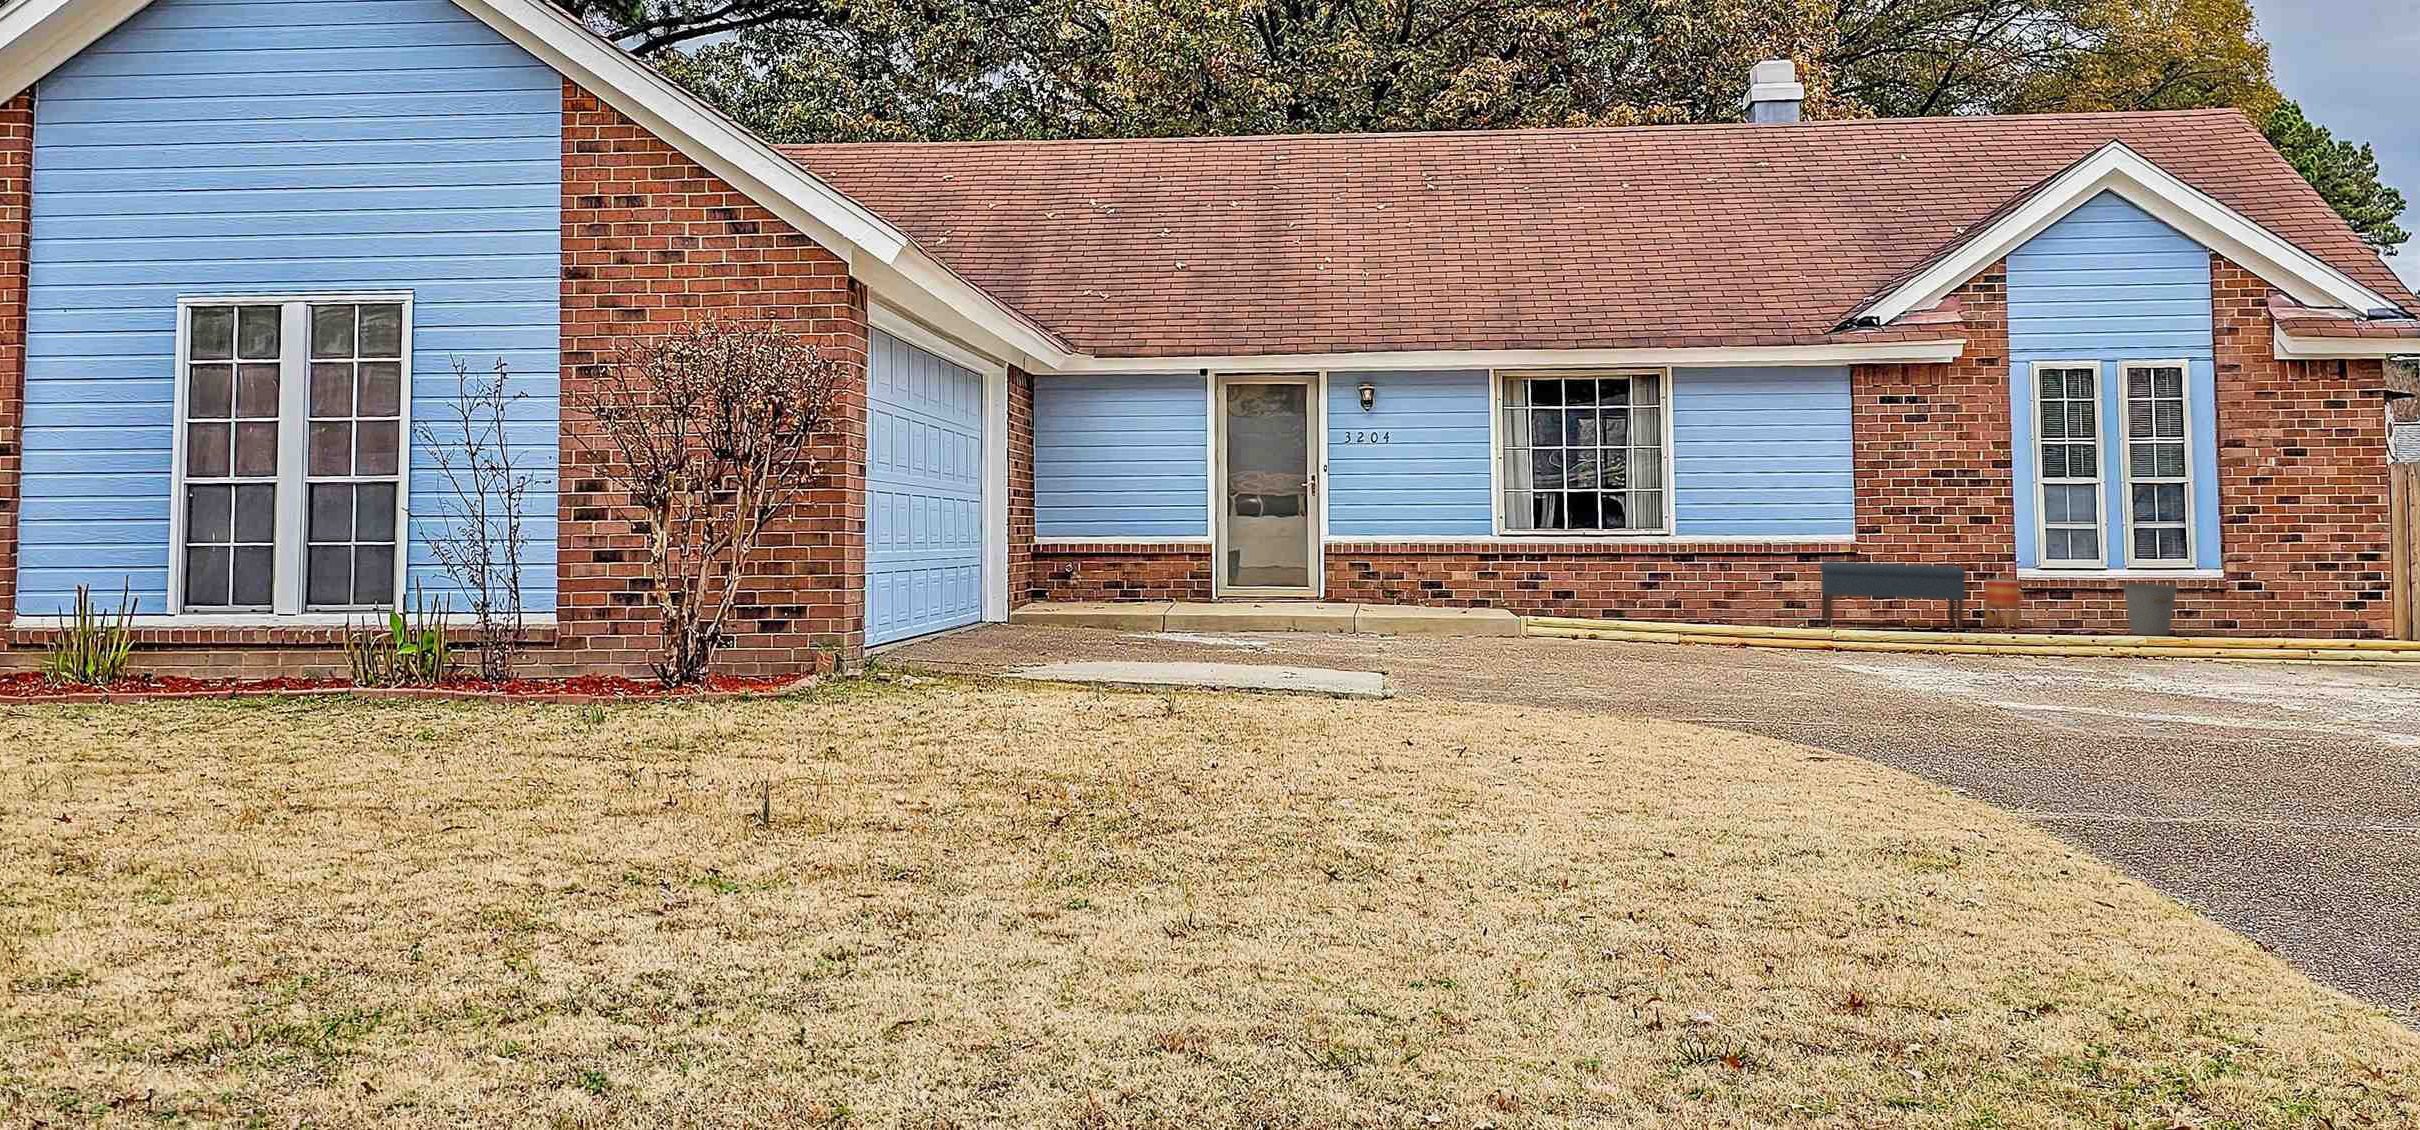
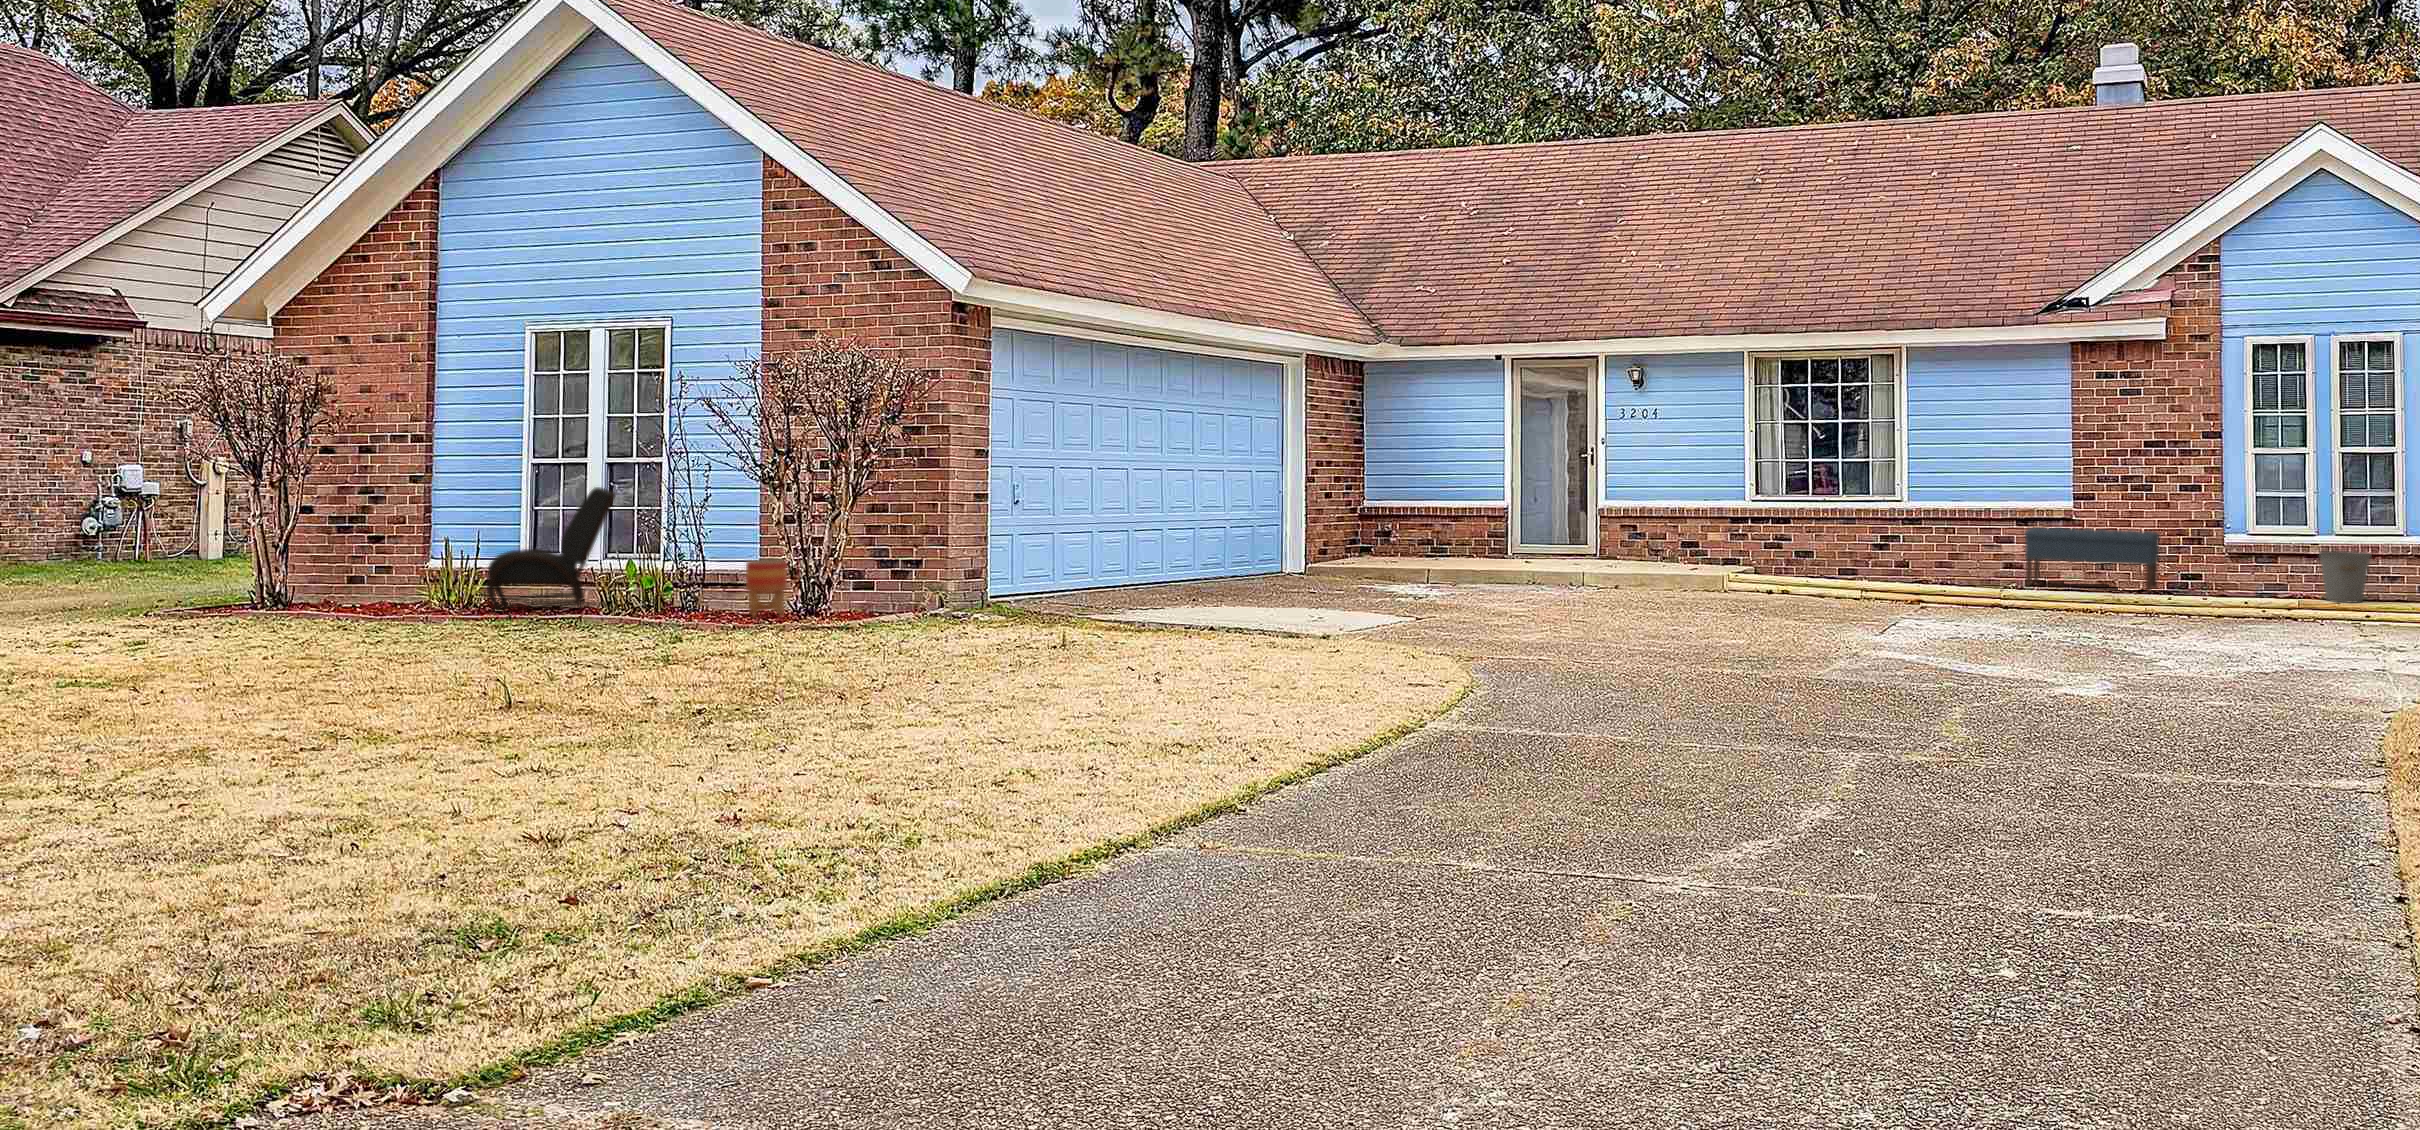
lounge chair: none [154,513,340,680] -> present [487,487,616,612]
planter: present [1984,579,2020,628] -> present [746,559,787,618]

